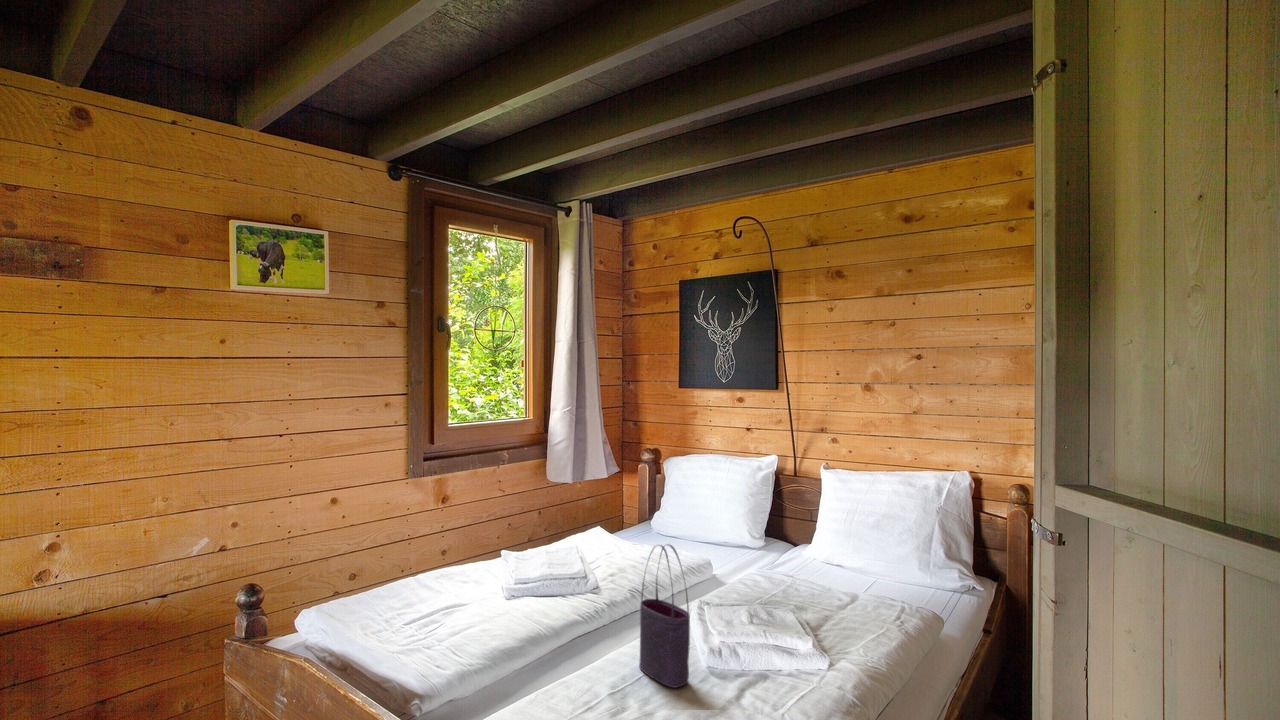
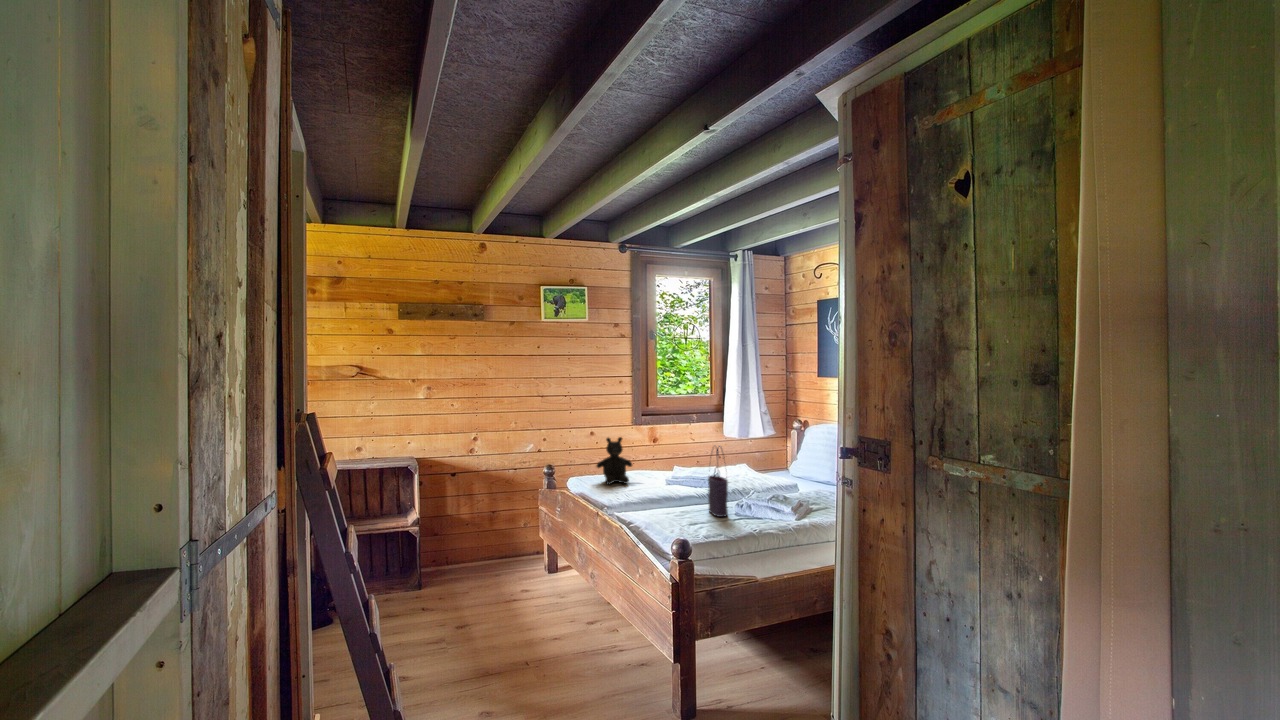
teddy bear: none [367,519,440,620] -> present [597,437,632,484]

